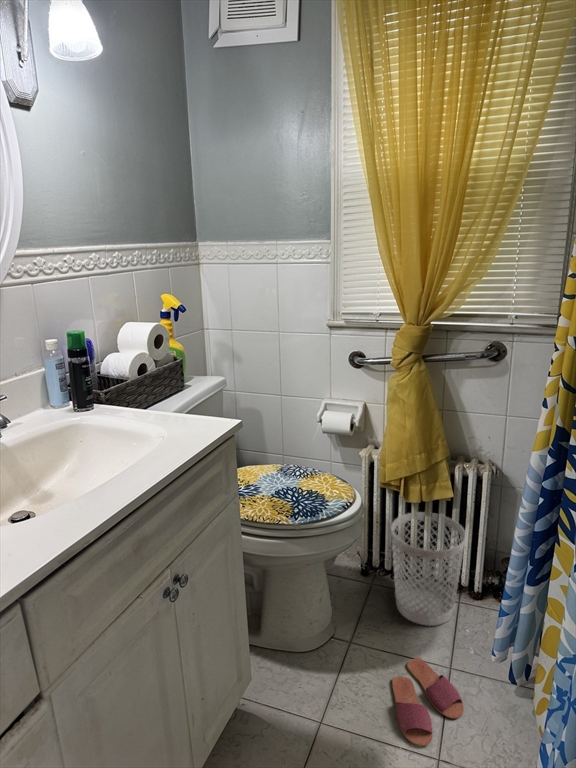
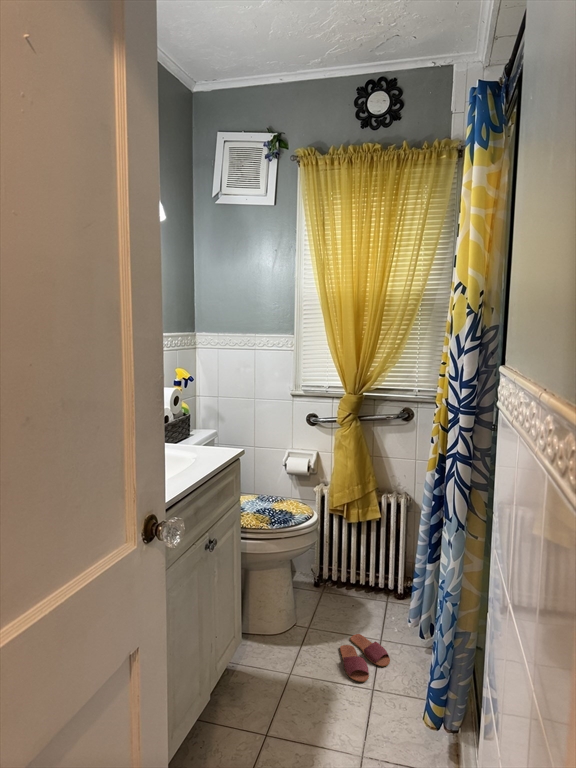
wastebasket: present [391,512,466,626] -> none [337,532,390,615]

